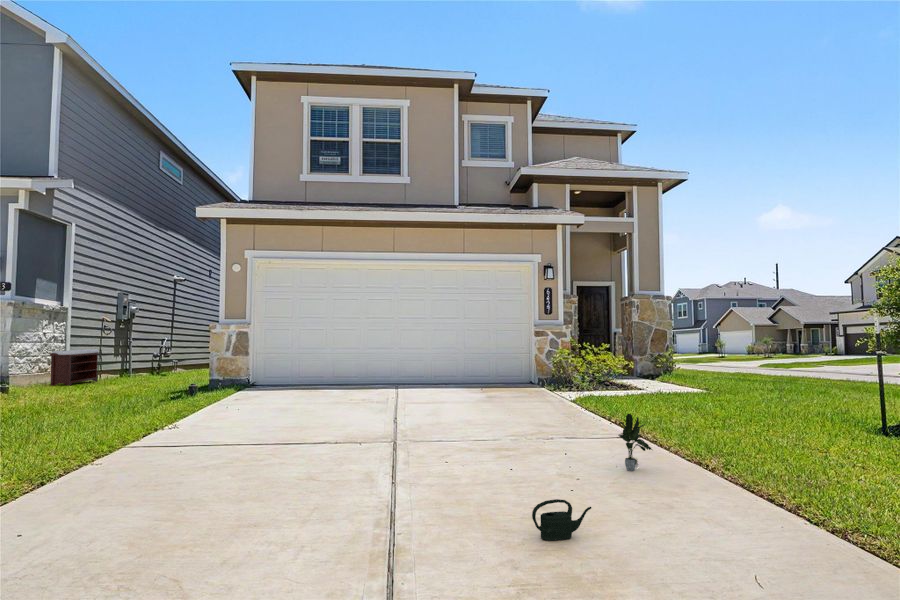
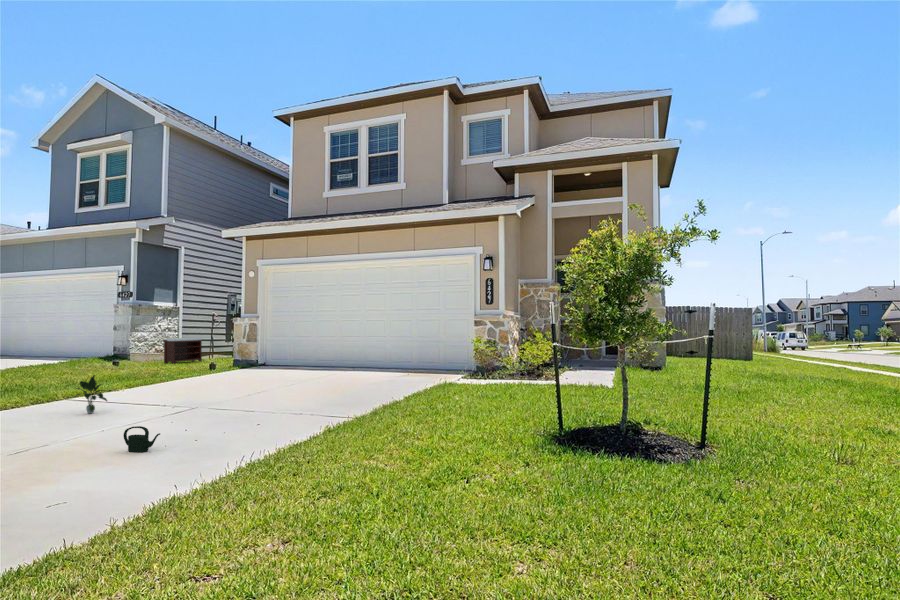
potted plant: present [618,414,652,471] -> present [75,375,107,414]
watering can: present [532,499,591,541] -> present [123,426,160,452]

